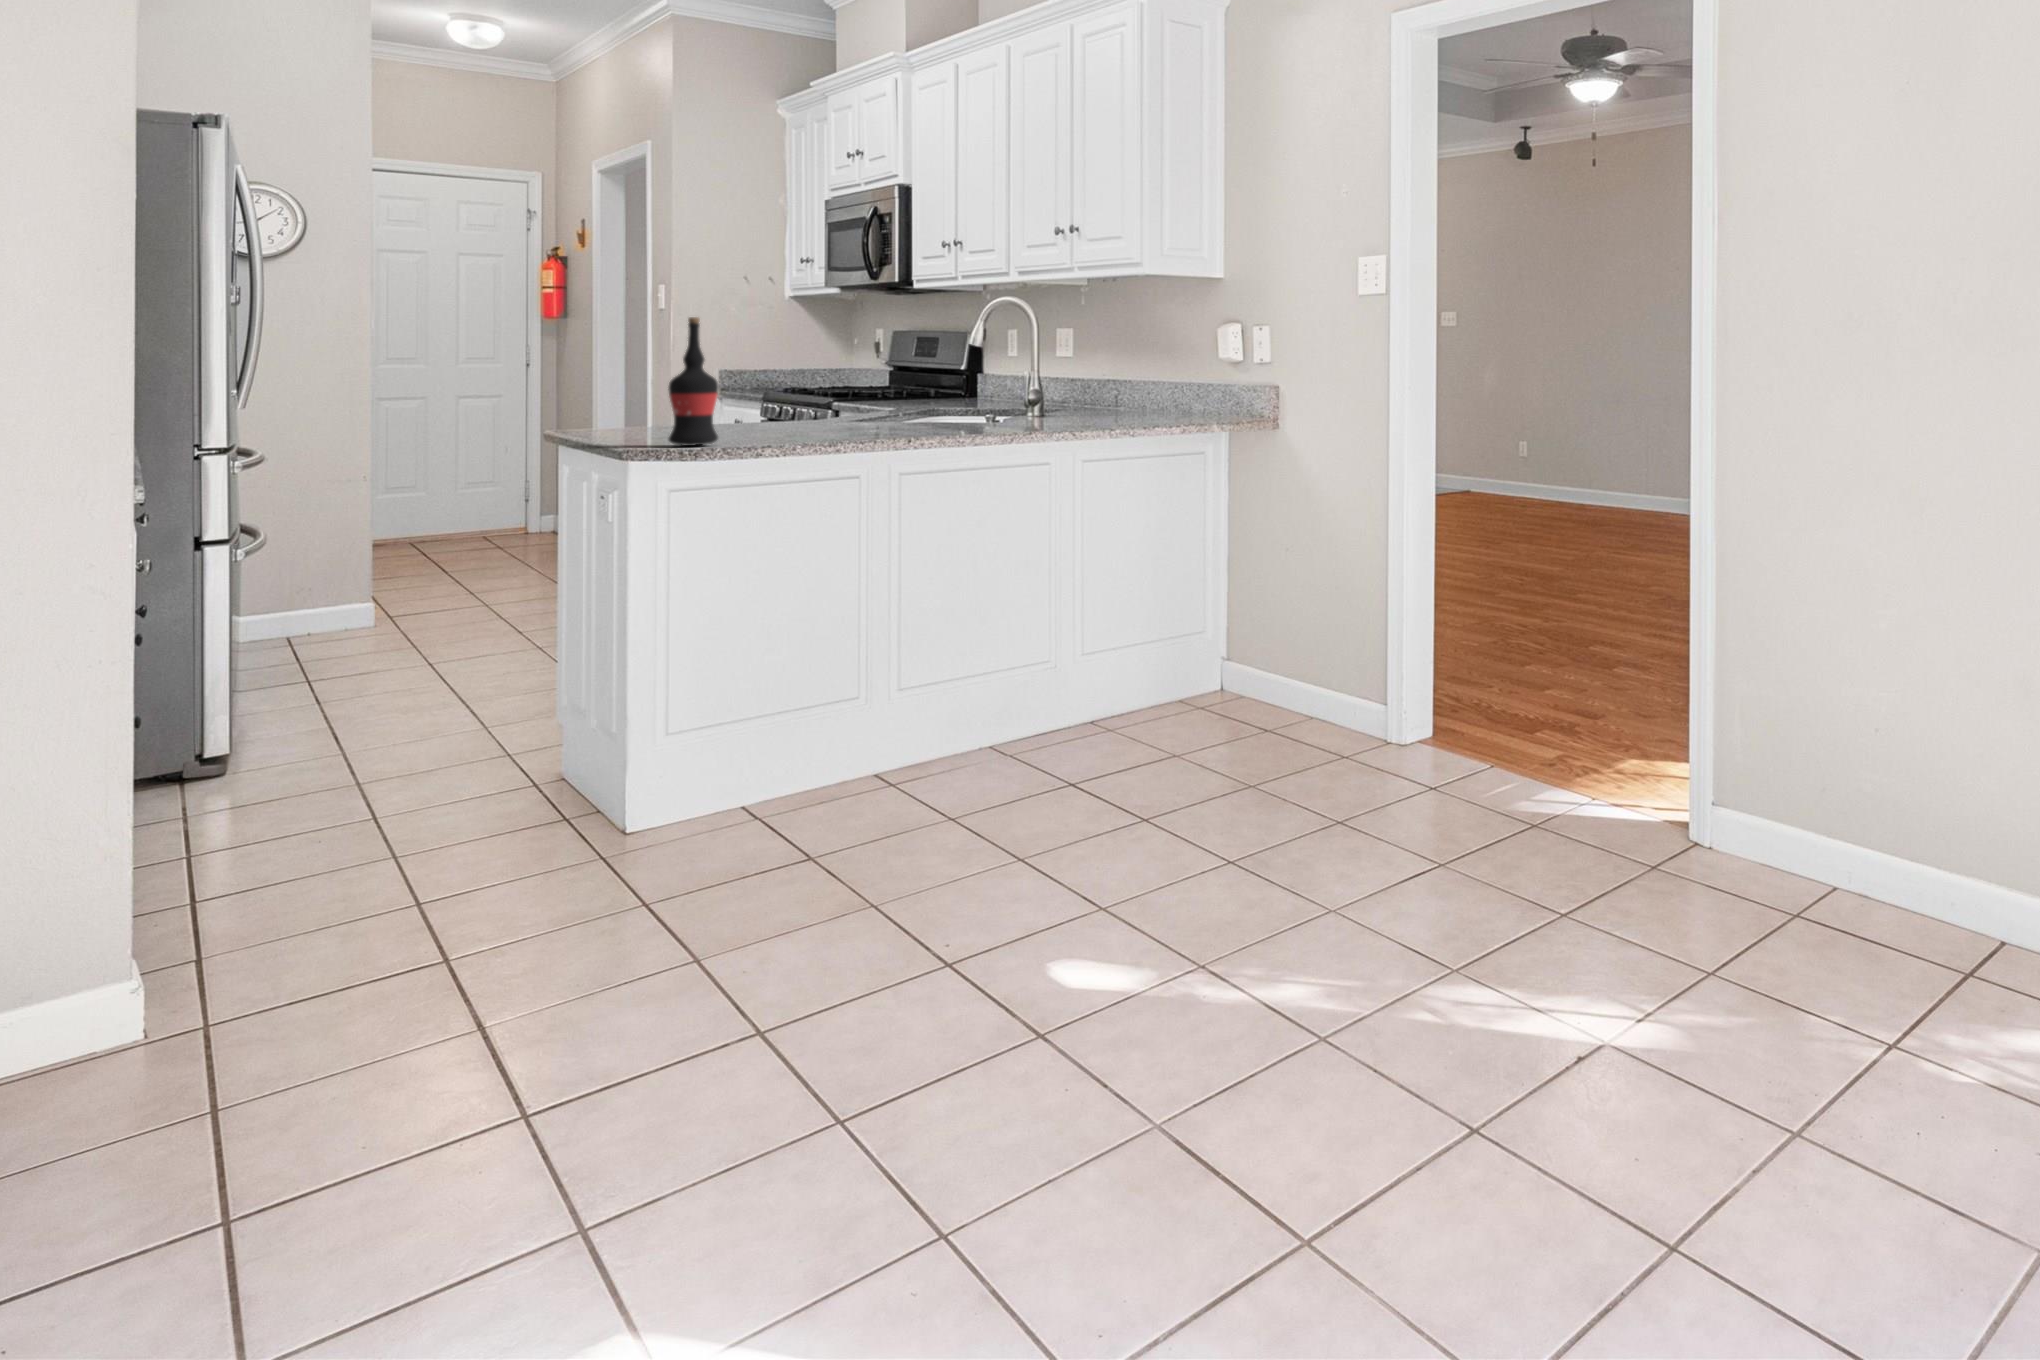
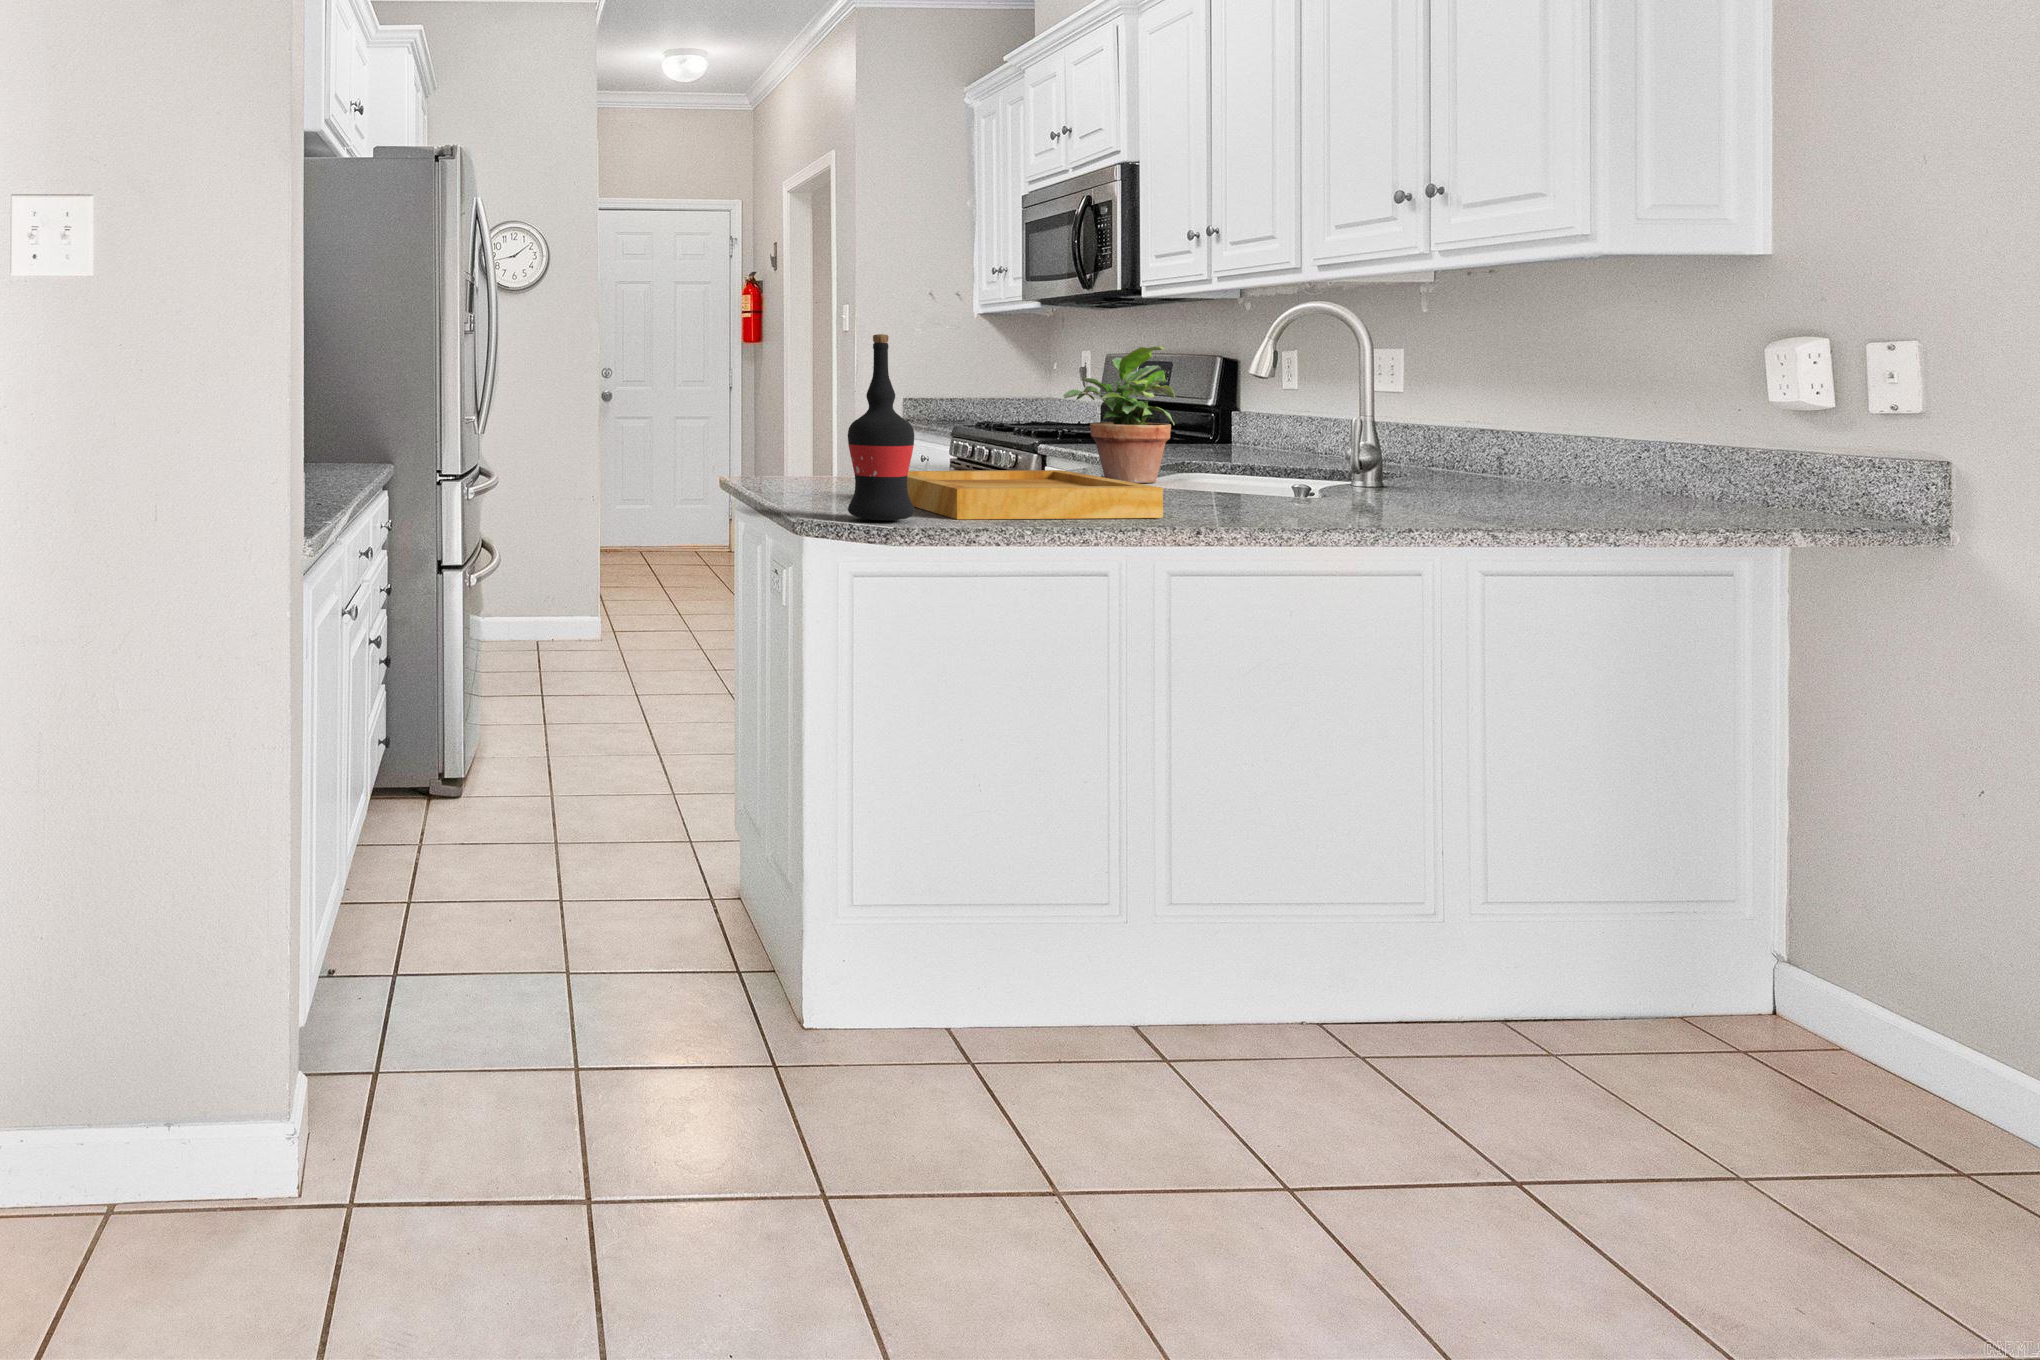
potted plant: none [839,326,918,422] -> present [1063,346,1176,483]
tray: none [696,412,889,443] -> present [907,470,1163,519]

